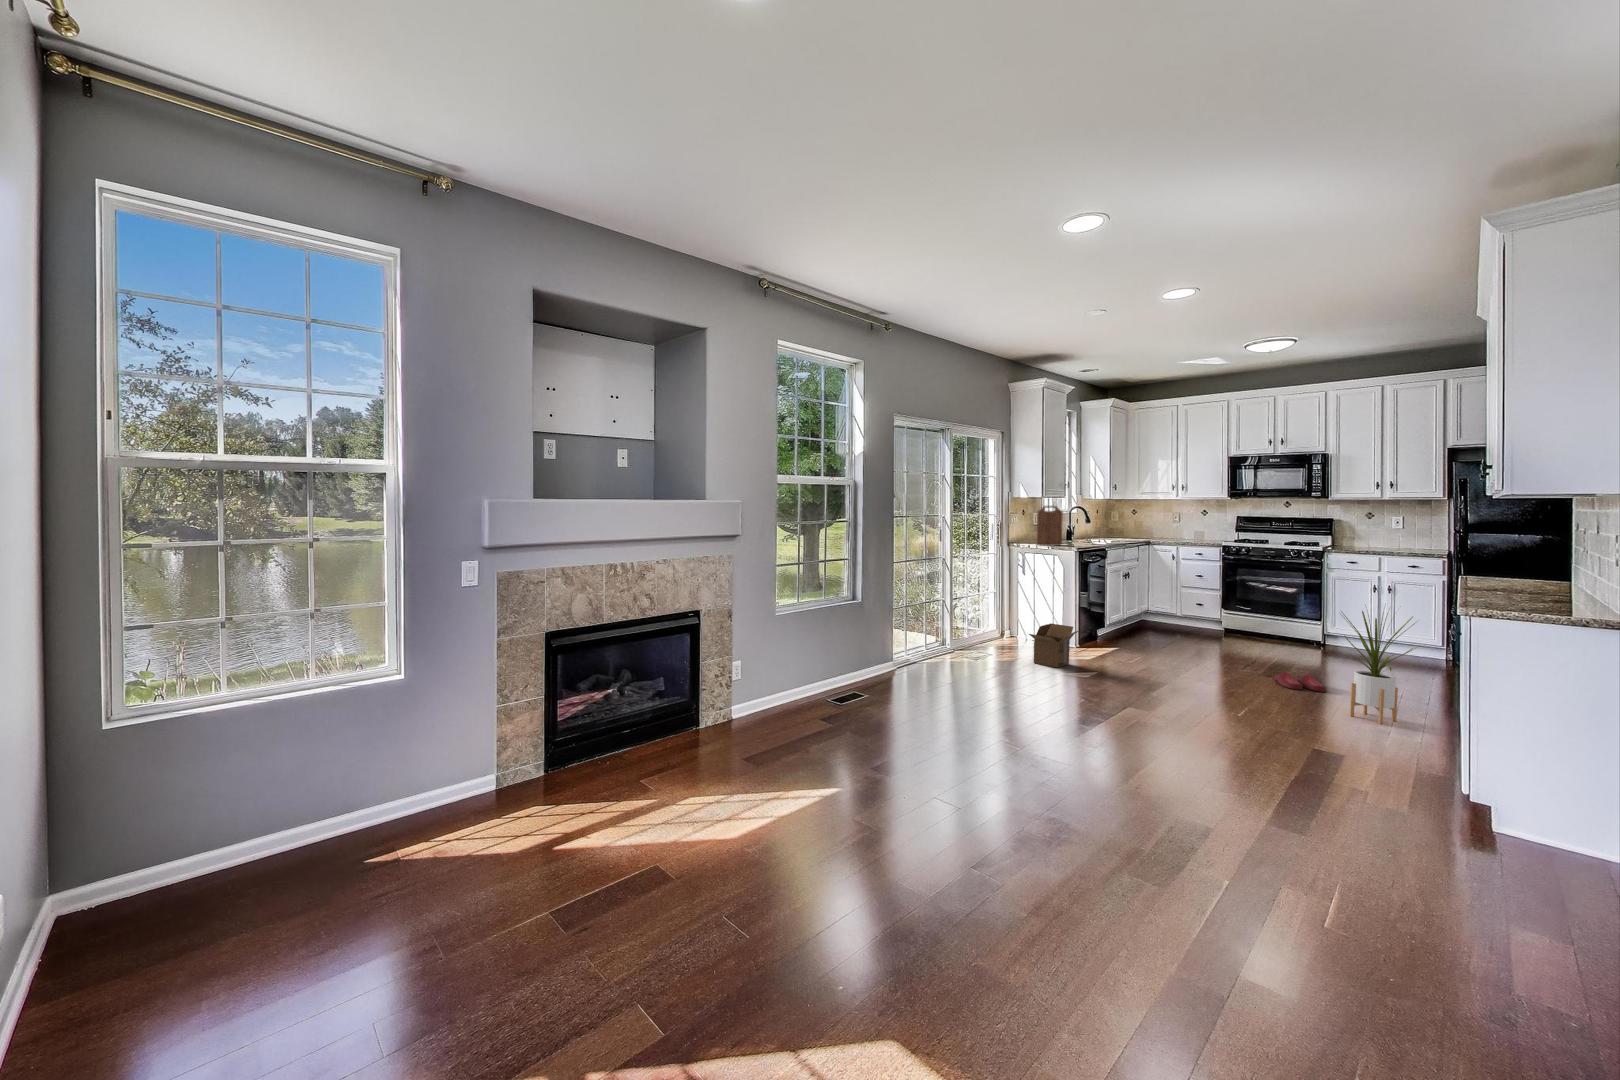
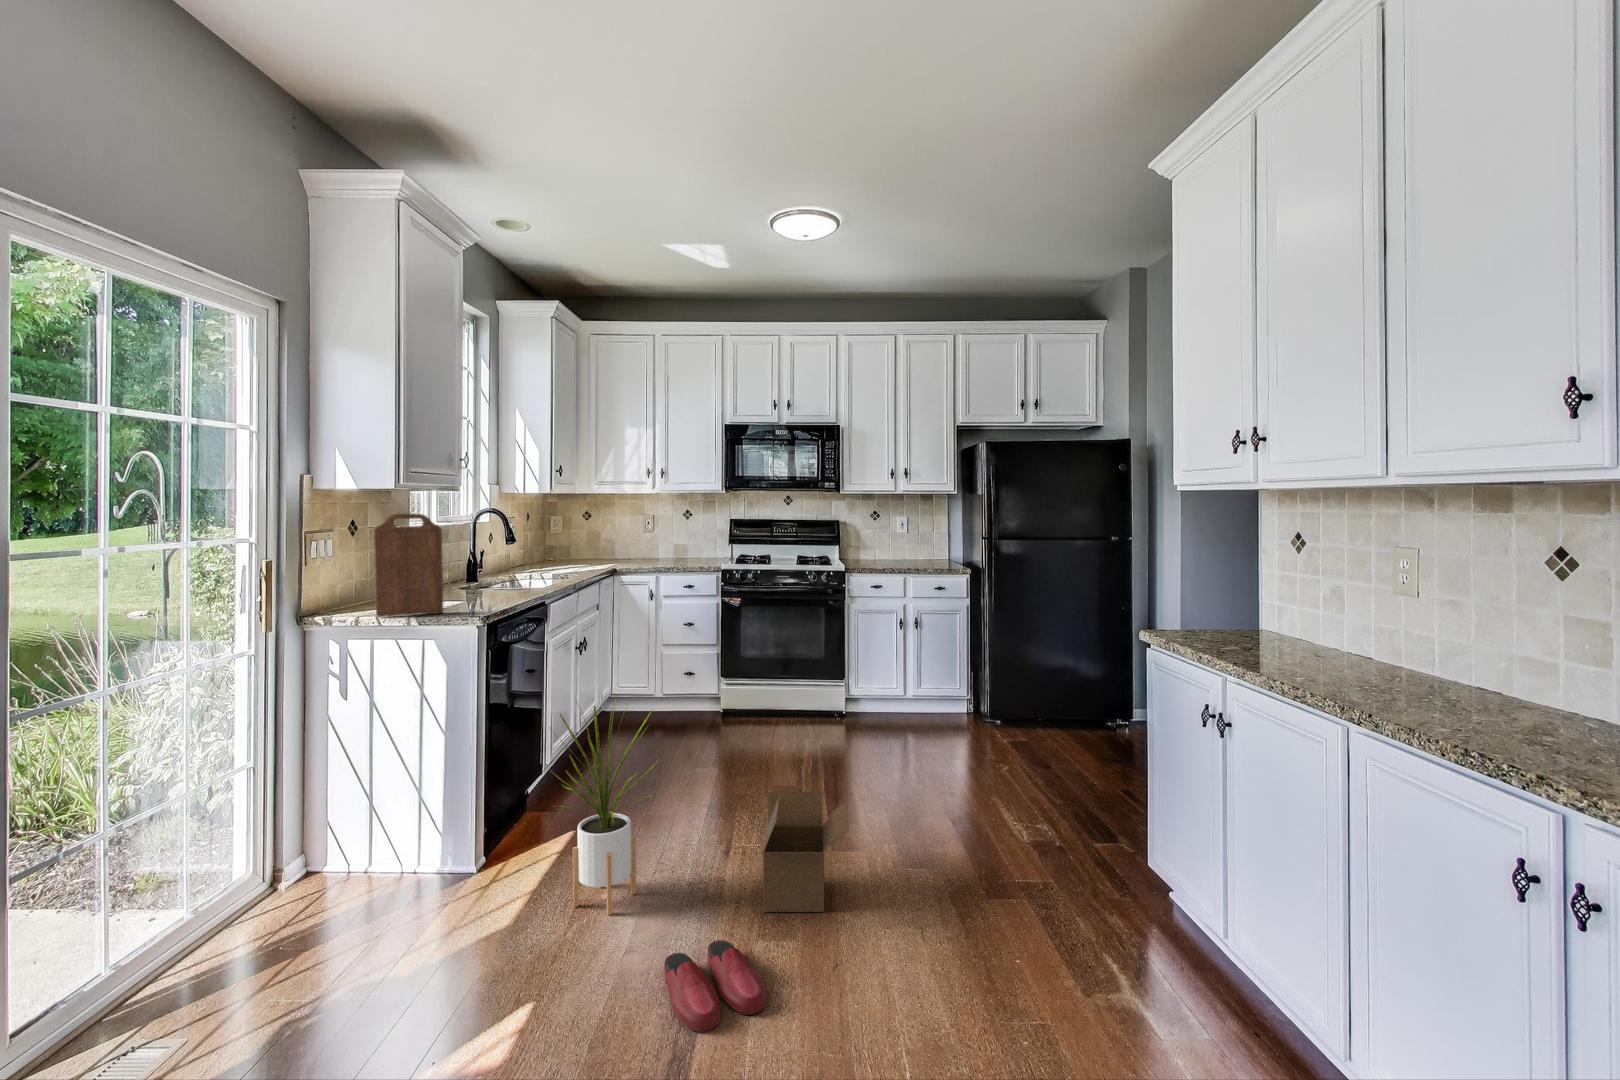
house plant: present [1341,607,1420,724] -> present [549,699,658,915]
cardboard box: present [1029,623,1079,668] -> present [762,792,849,912]
slippers: present [1275,673,1326,692] -> present [664,940,766,1032]

